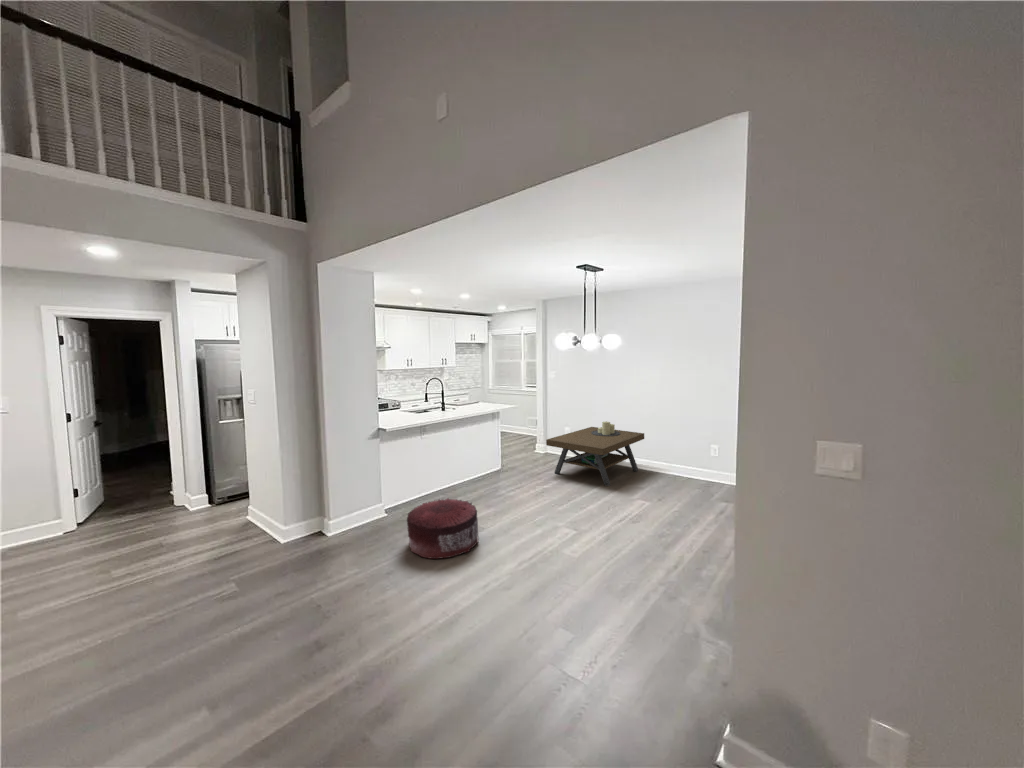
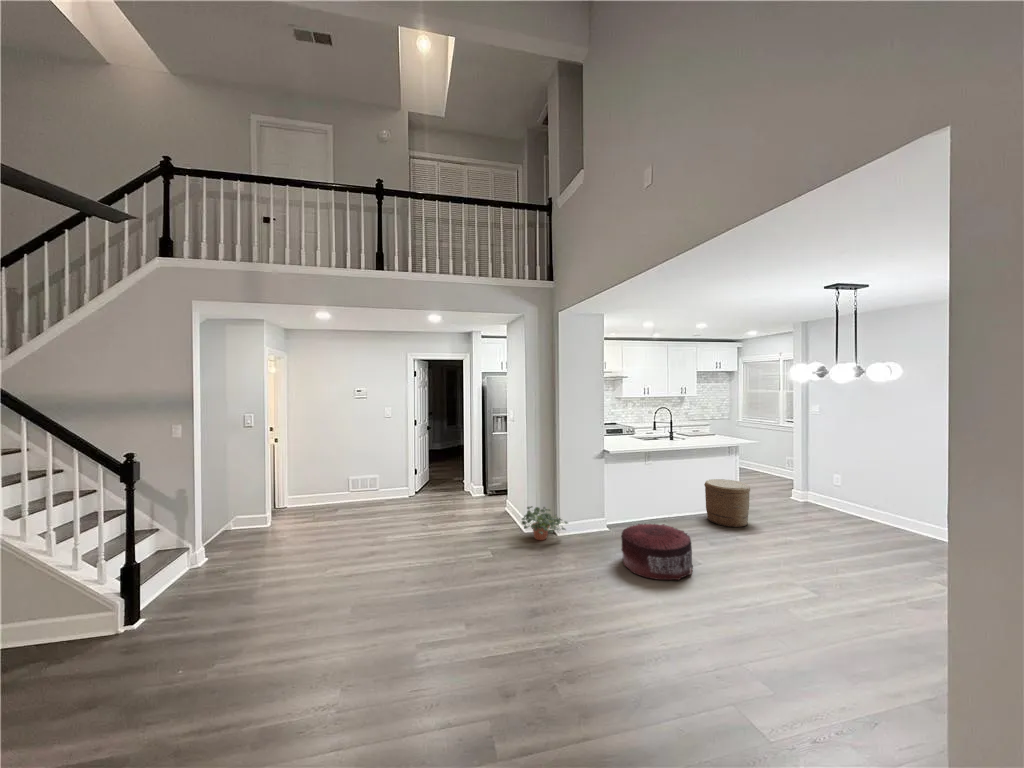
coffee table: present [546,421,644,486] -> none [796,472,964,556]
woven basket: none [476,443,514,487] -> present [704,479,750,527]
potted plant: none [276,506,341,548] -> present [522,506,568,540]

